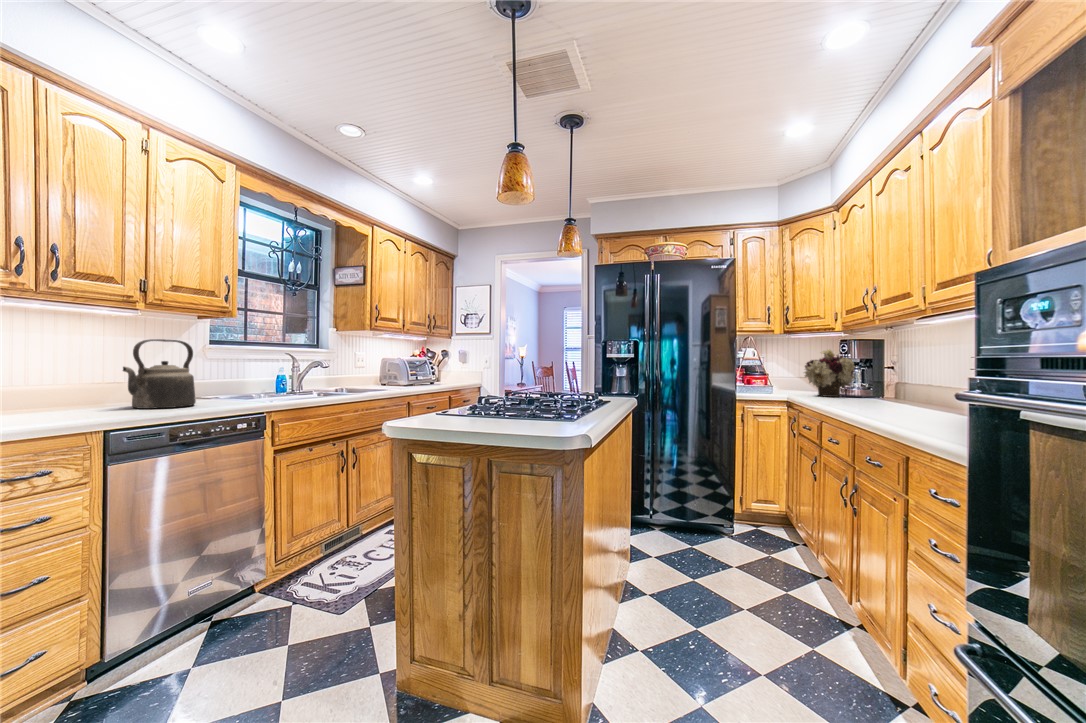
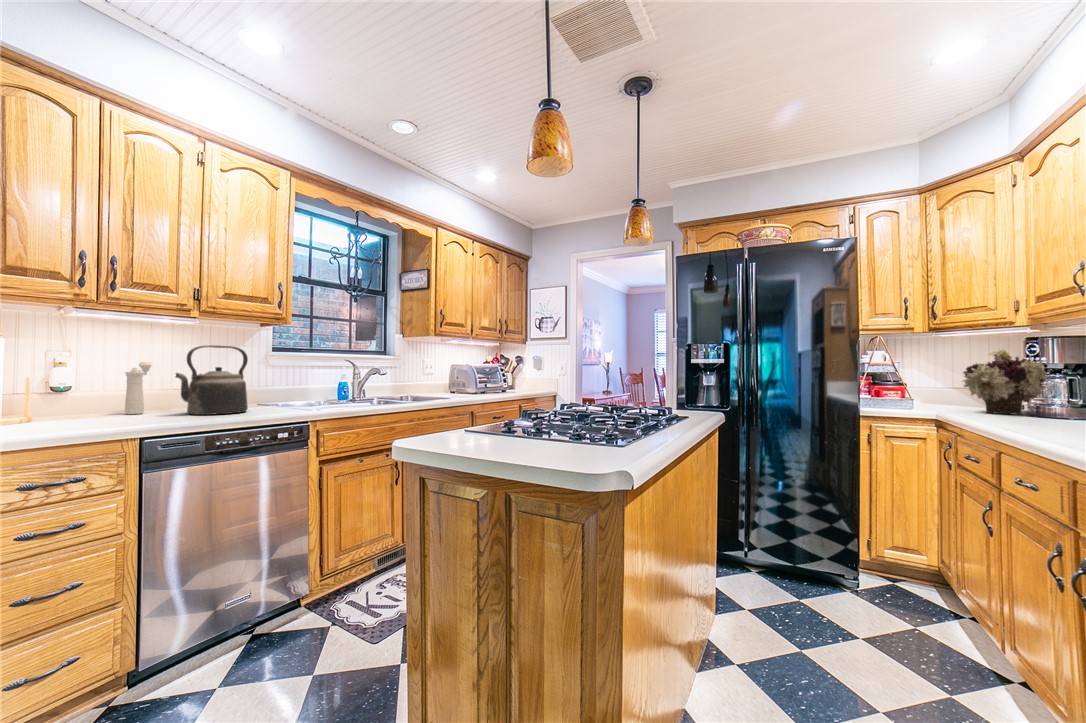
pepper mill: none [59,356,84,409] -> present [125,362,152,414]

